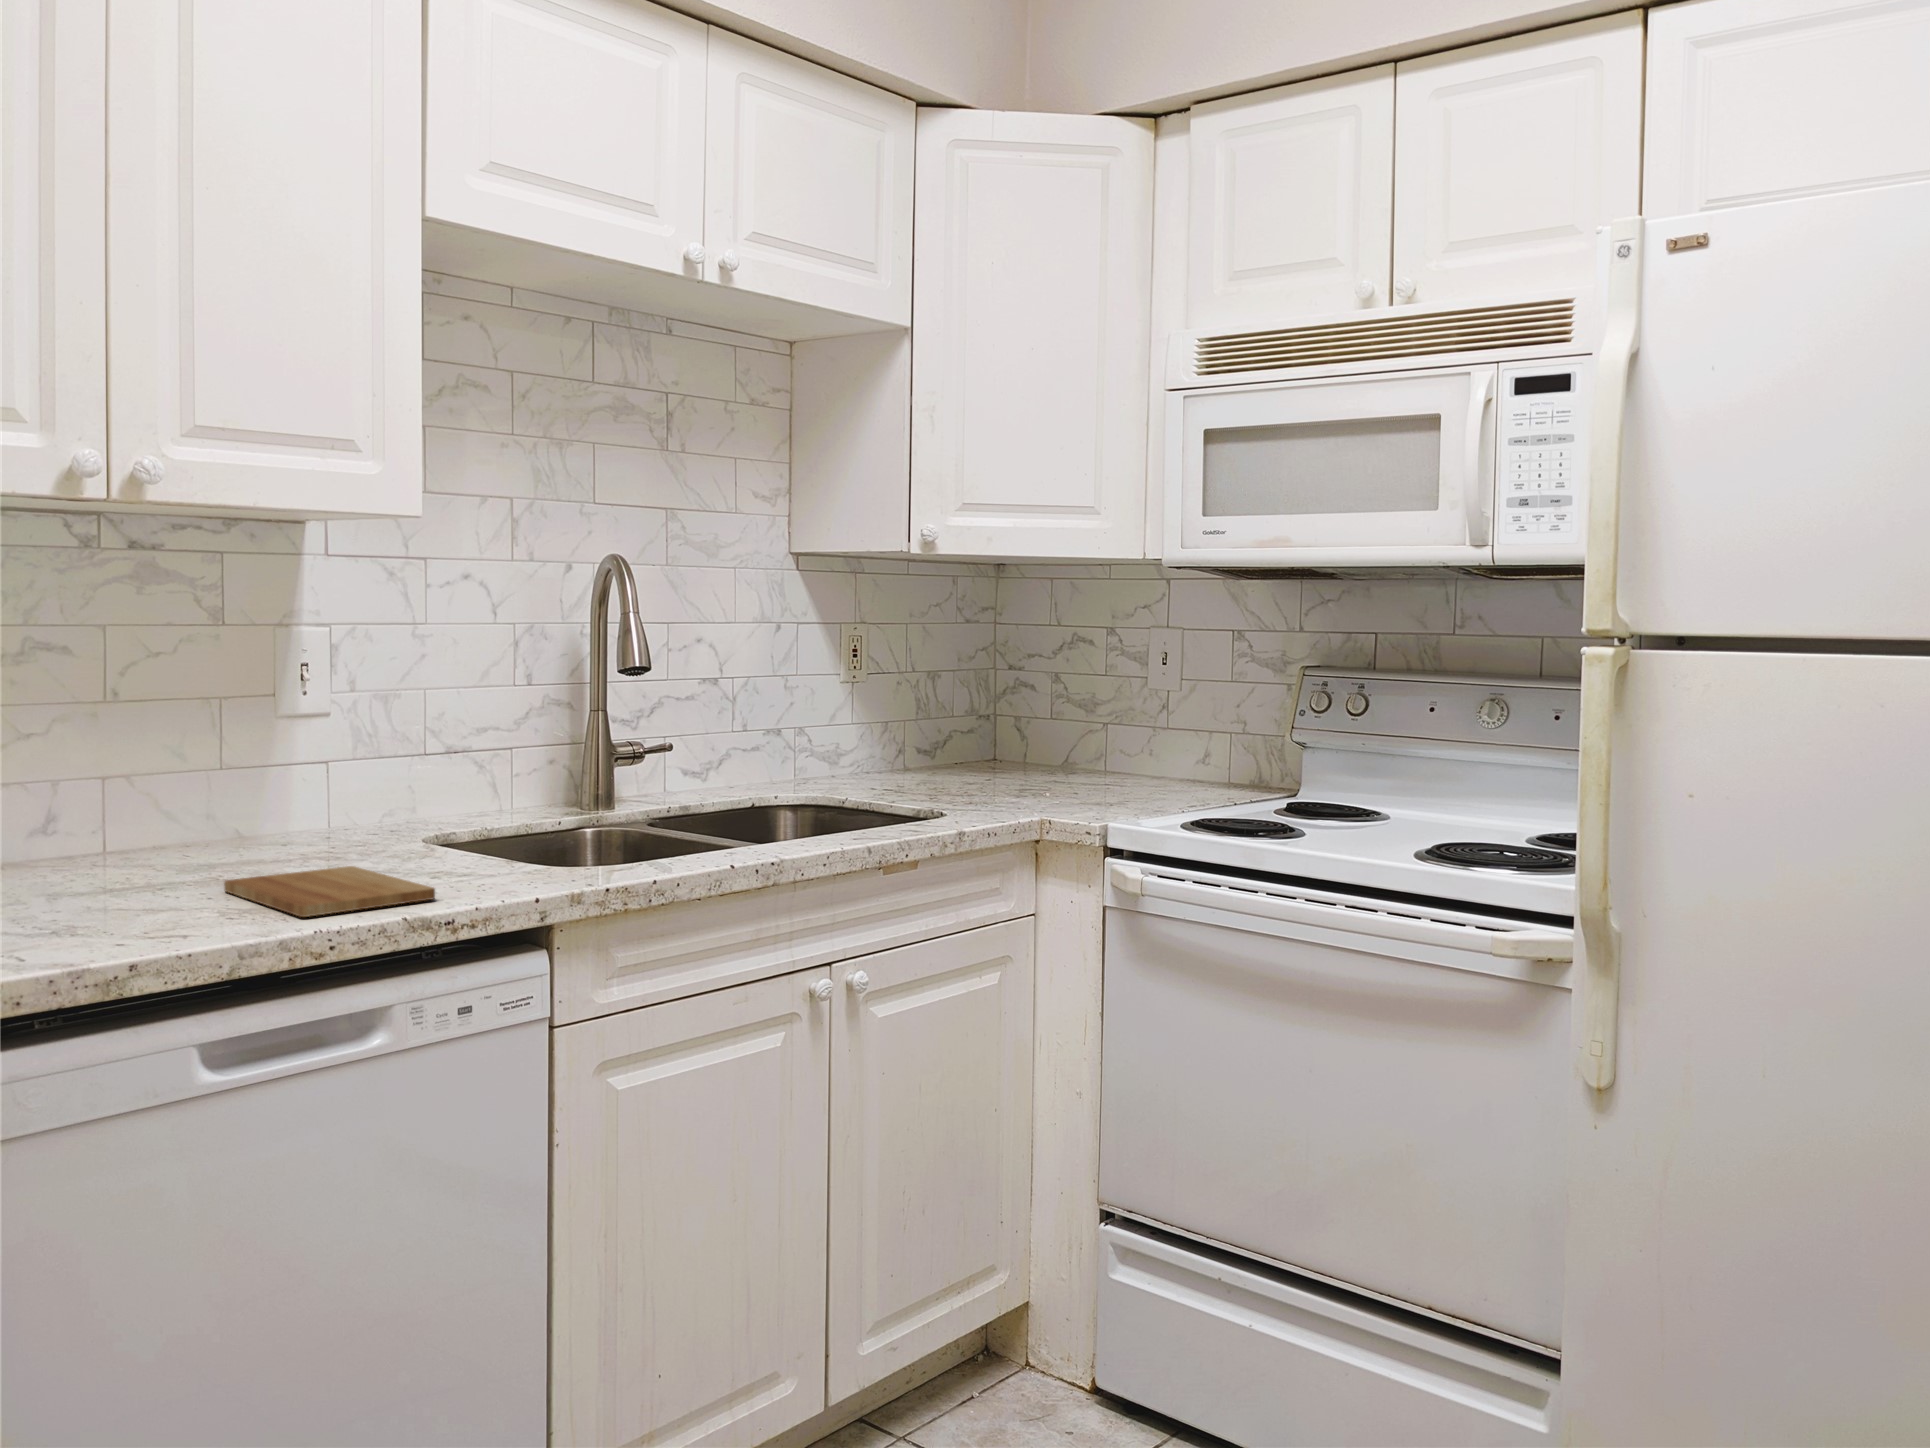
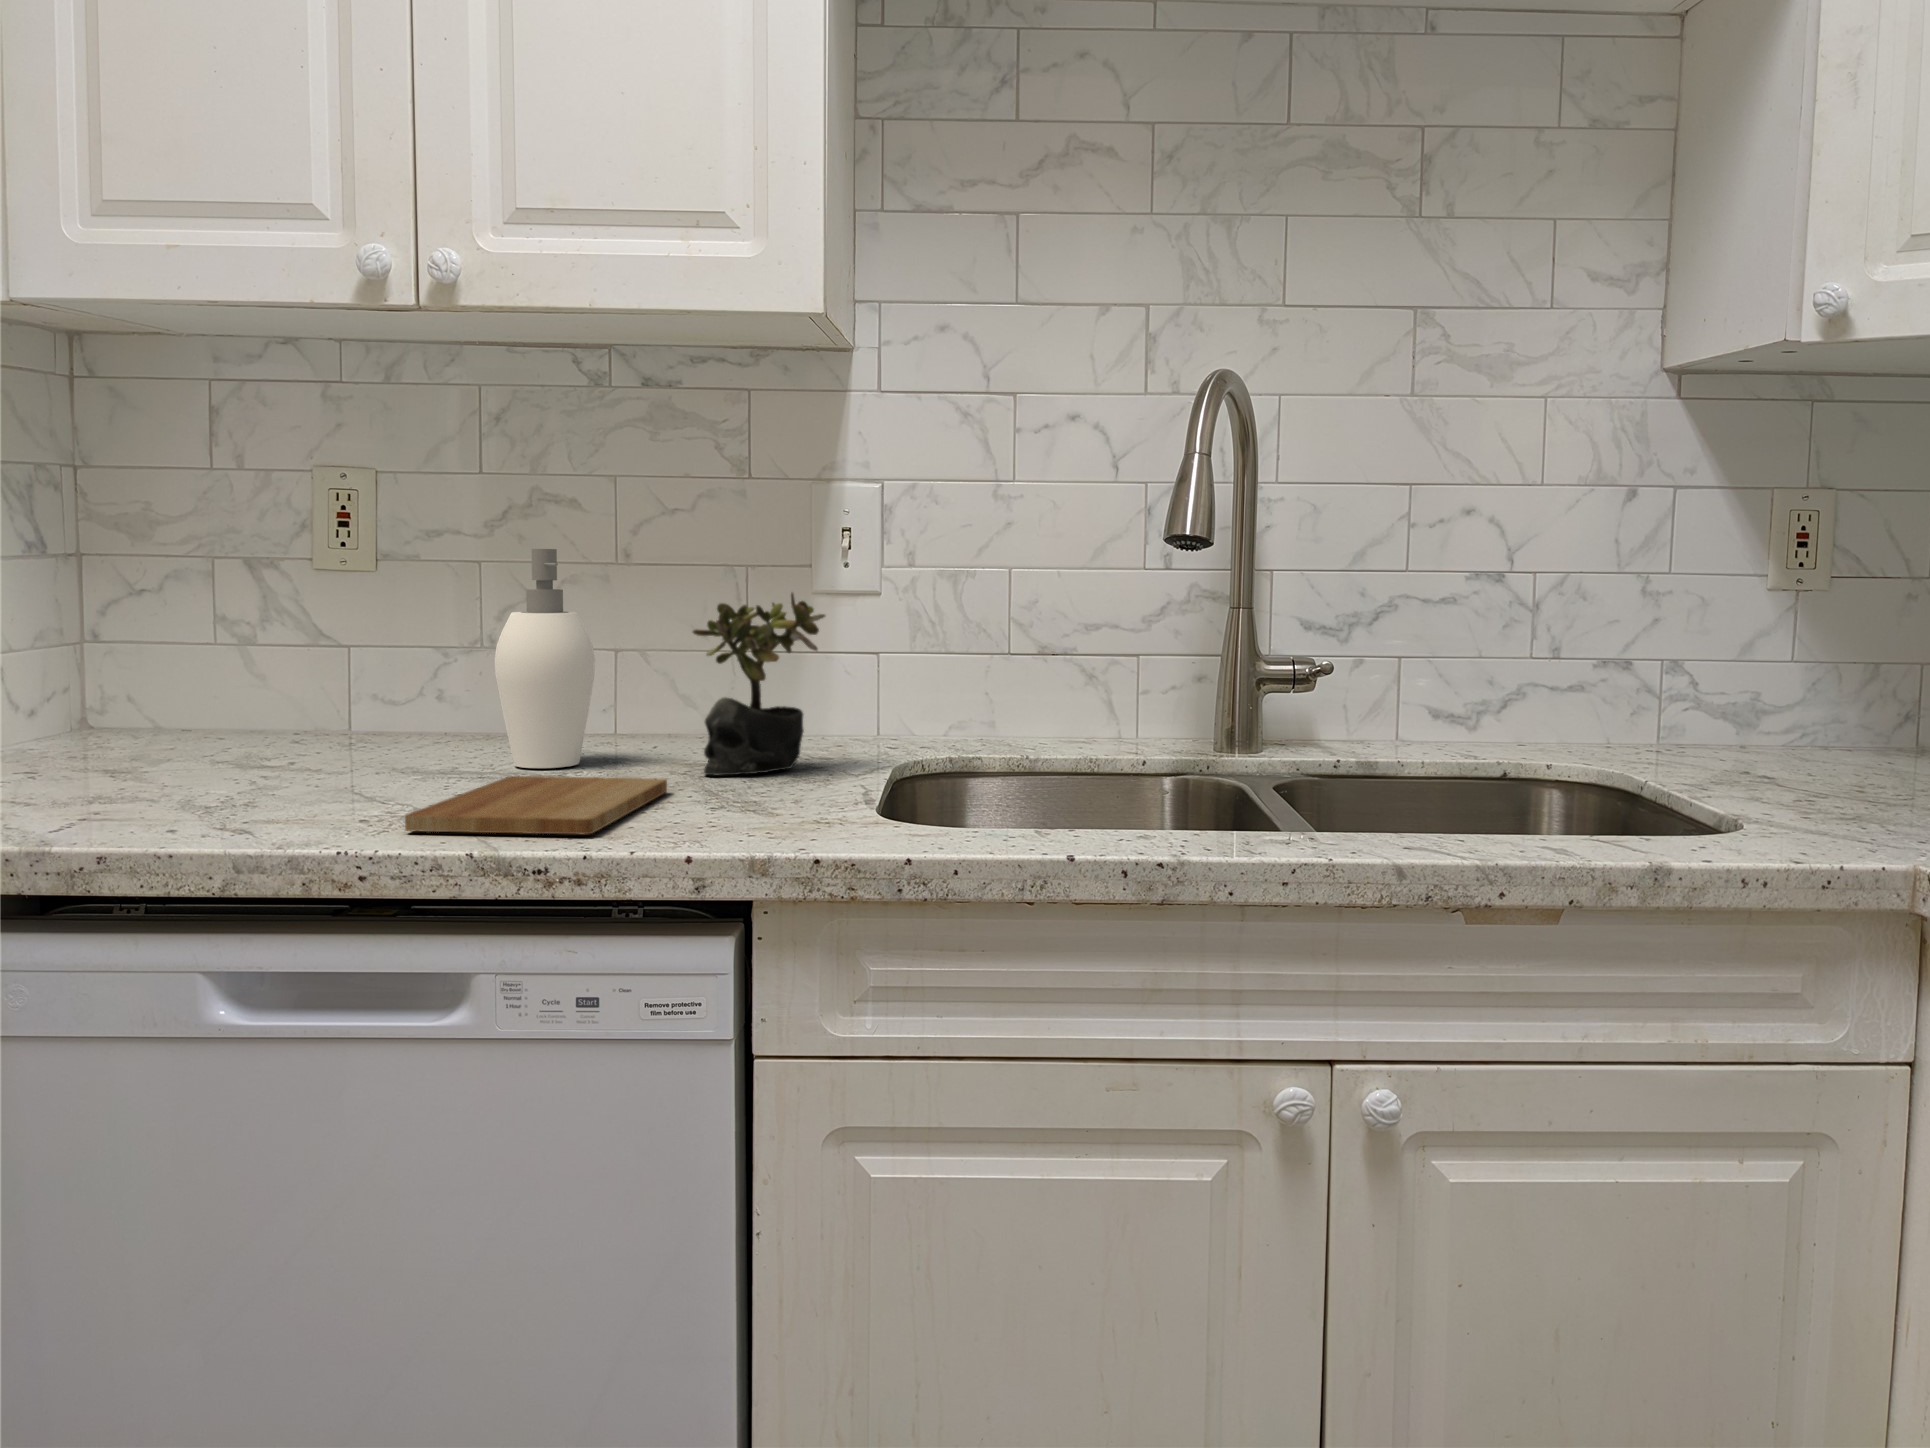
soap dispenser: none [106,693,210,880] -> present [494,549,595,768]
succulent plant: none [292,718,388,864] -> present [693,593,825,775]

